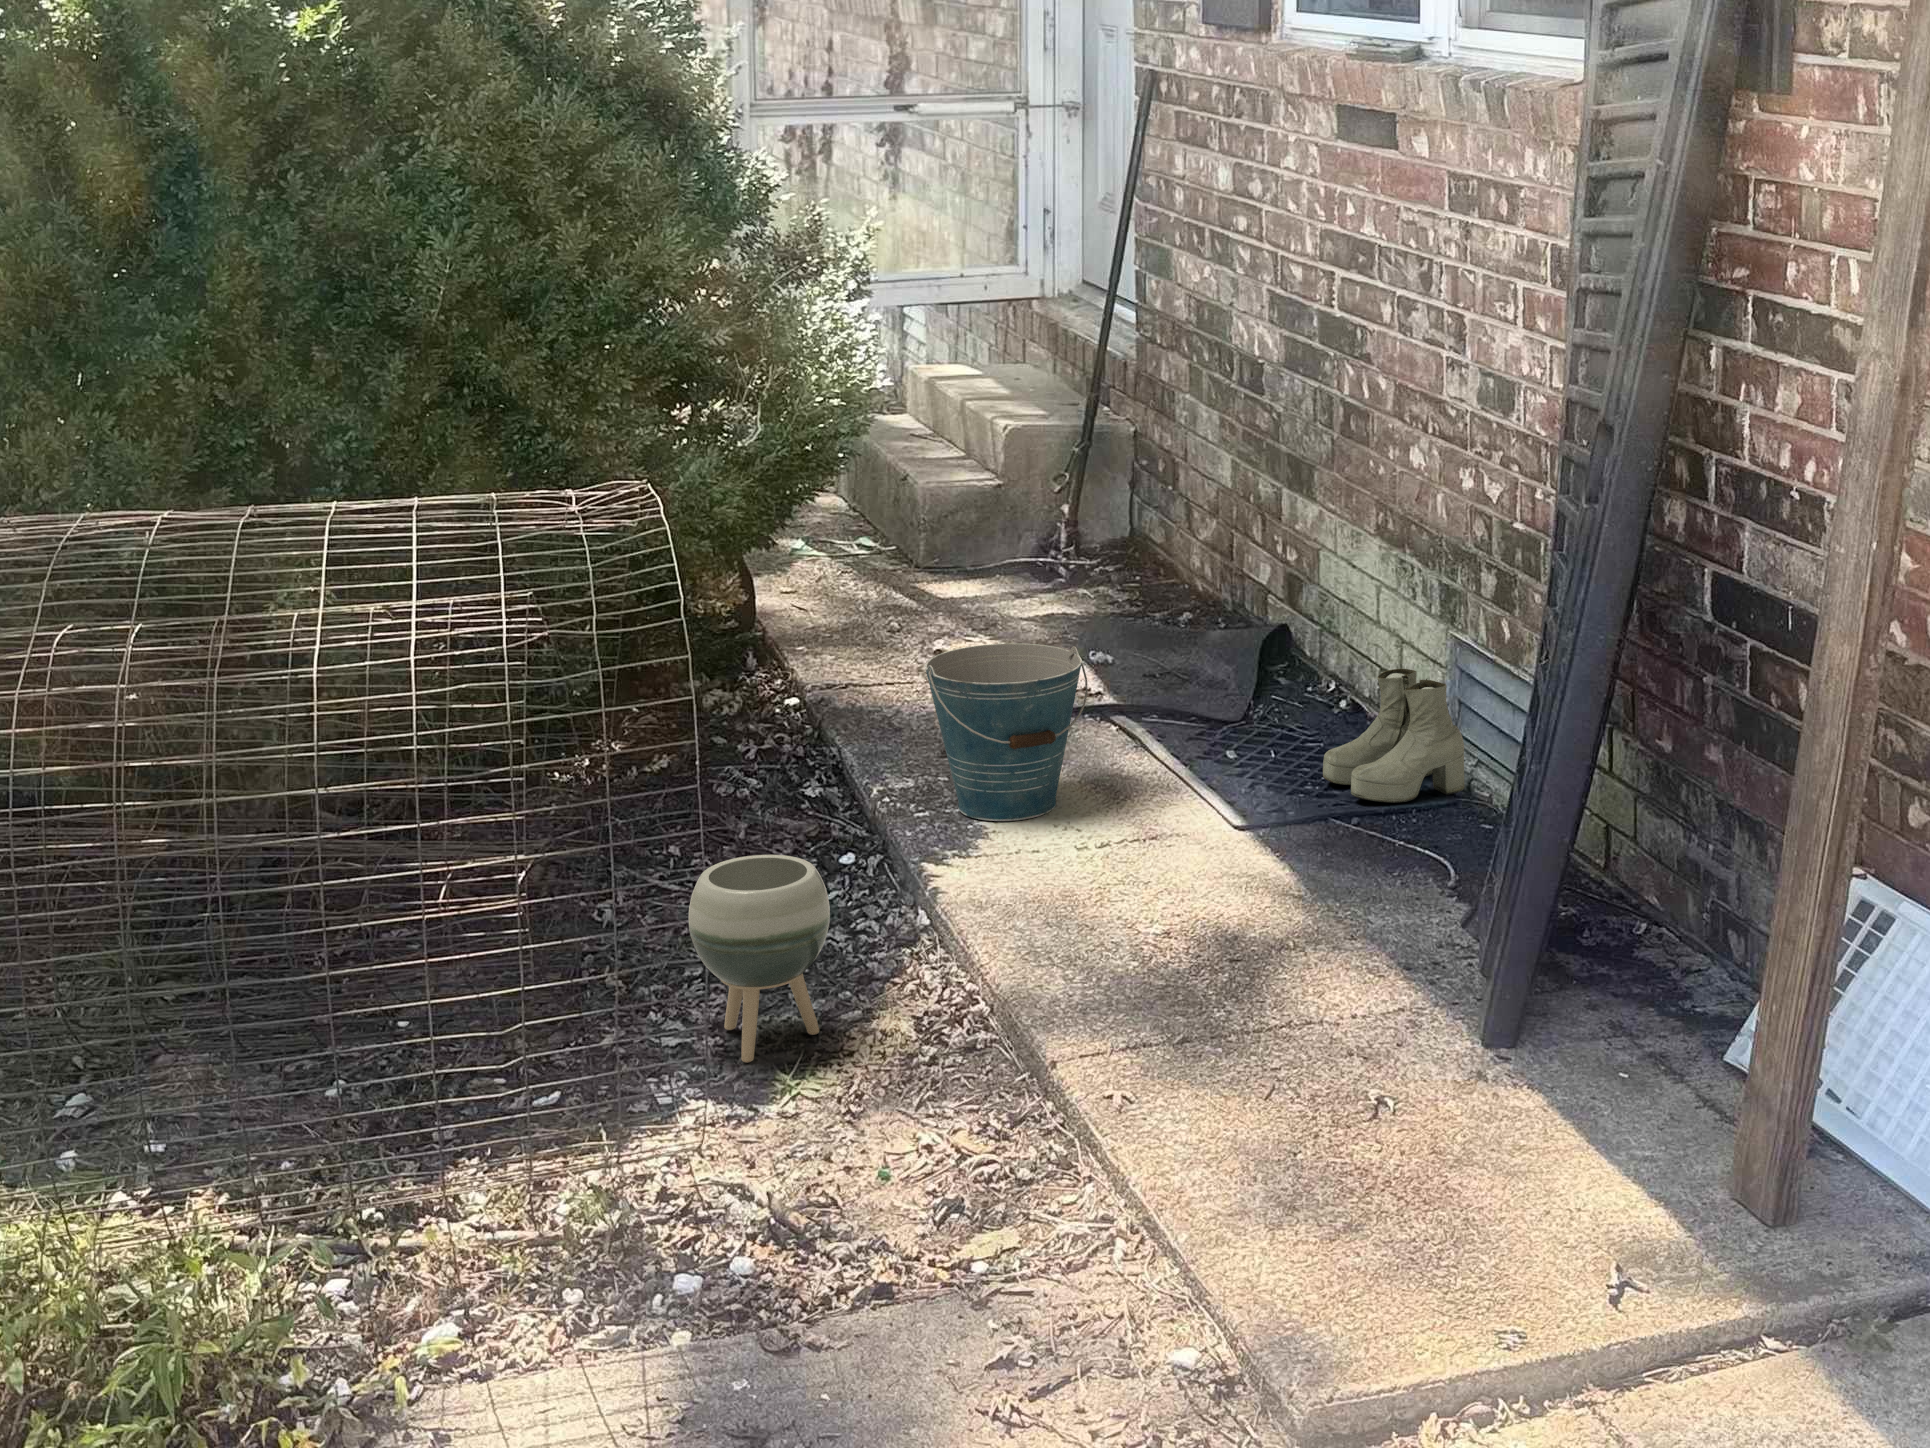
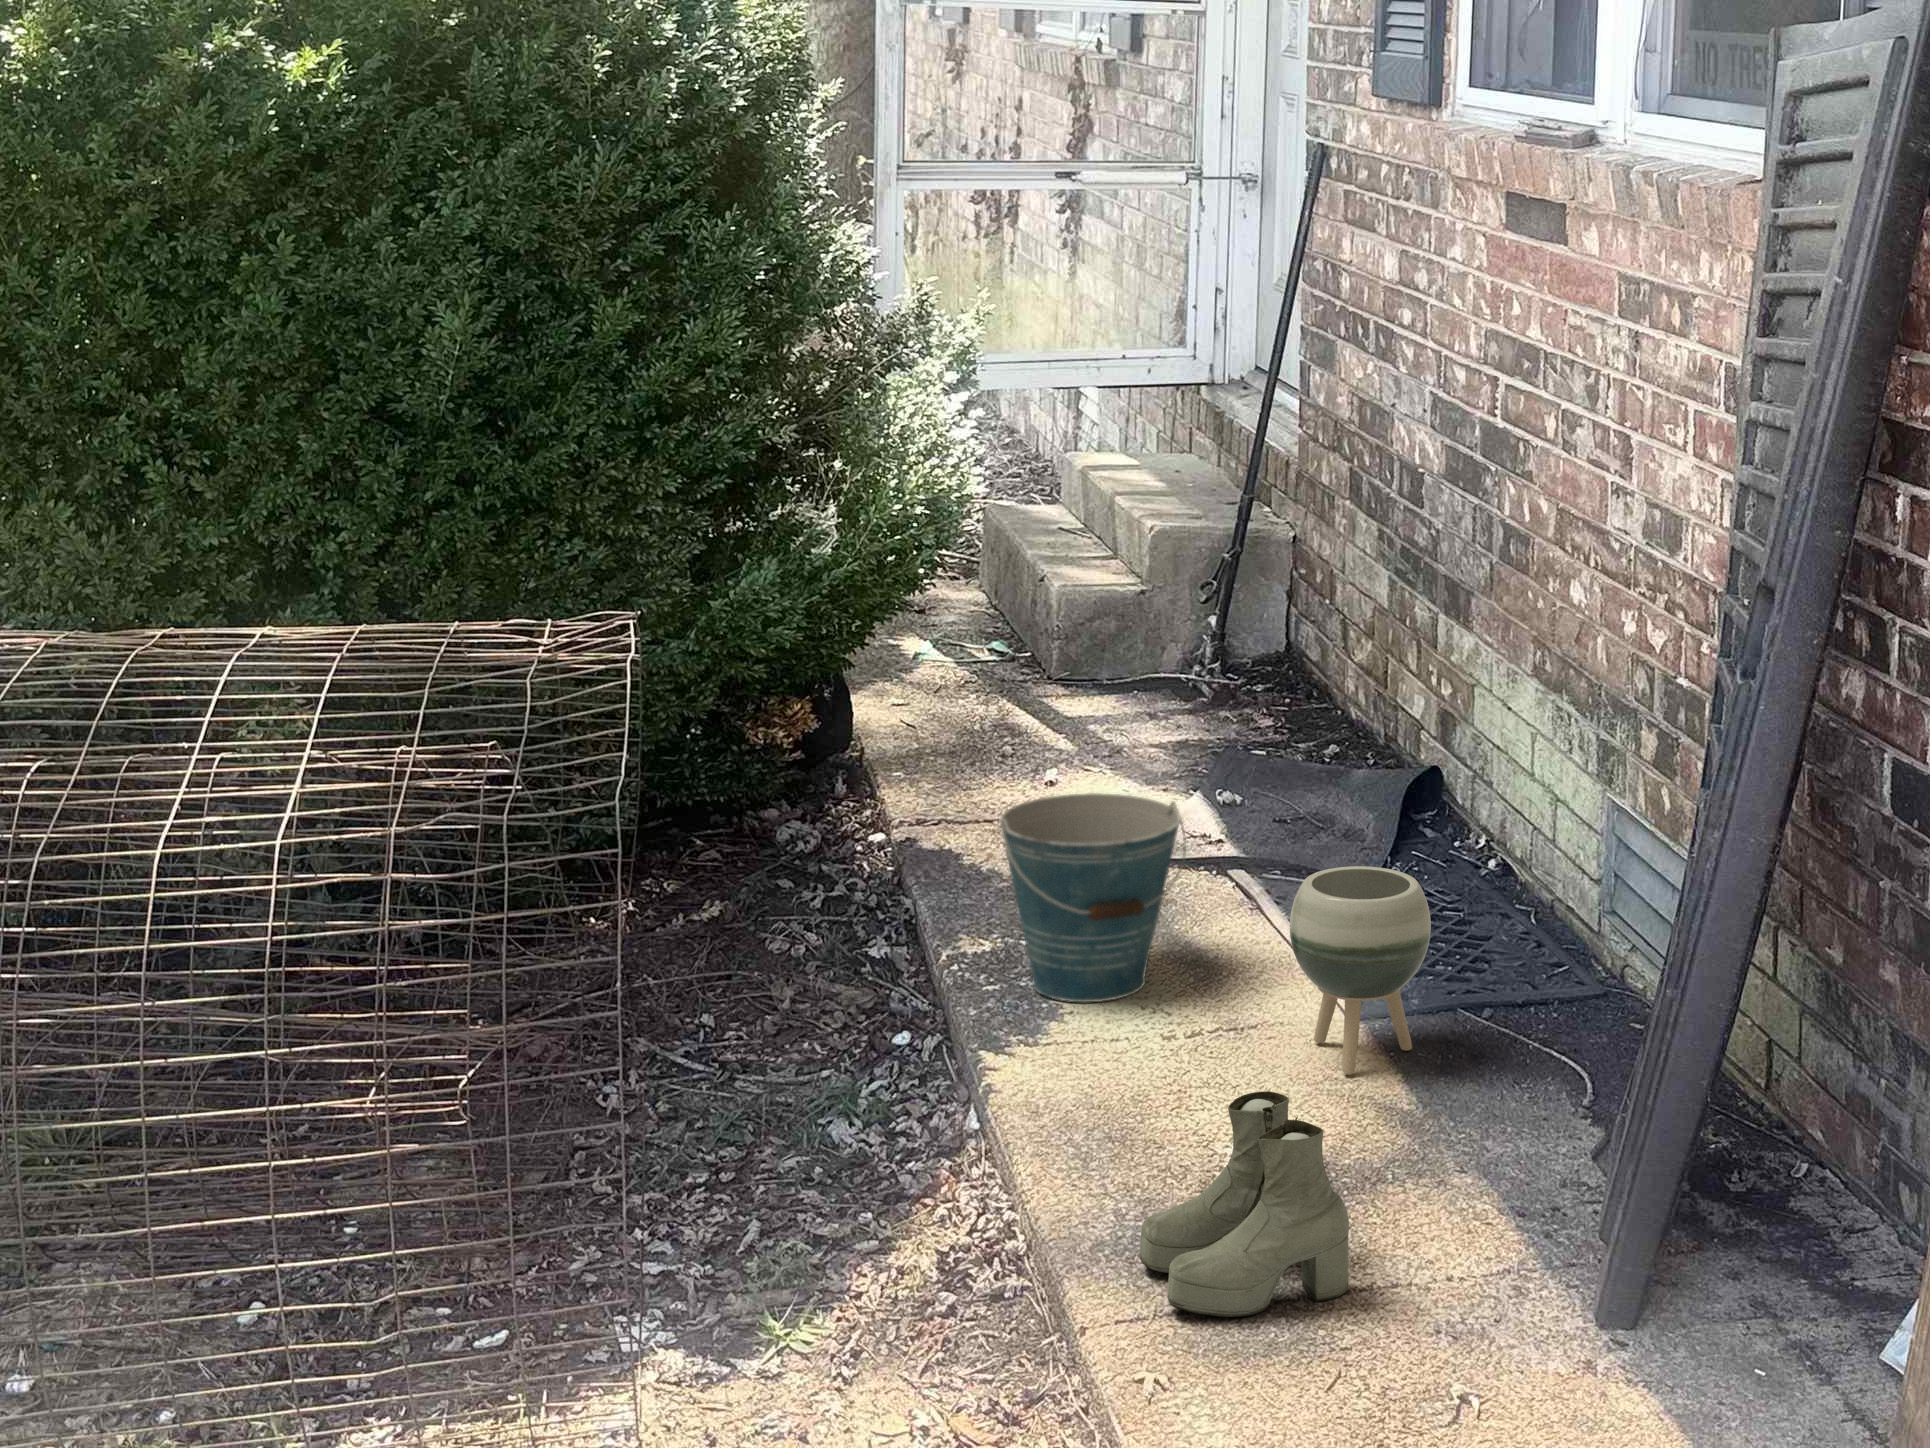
boots: present [1323,669,1465,803] -> present [1140,1091,1349,1317]
planter: present [689,855,830,1063] -> present [1290,866,1431,1075]

